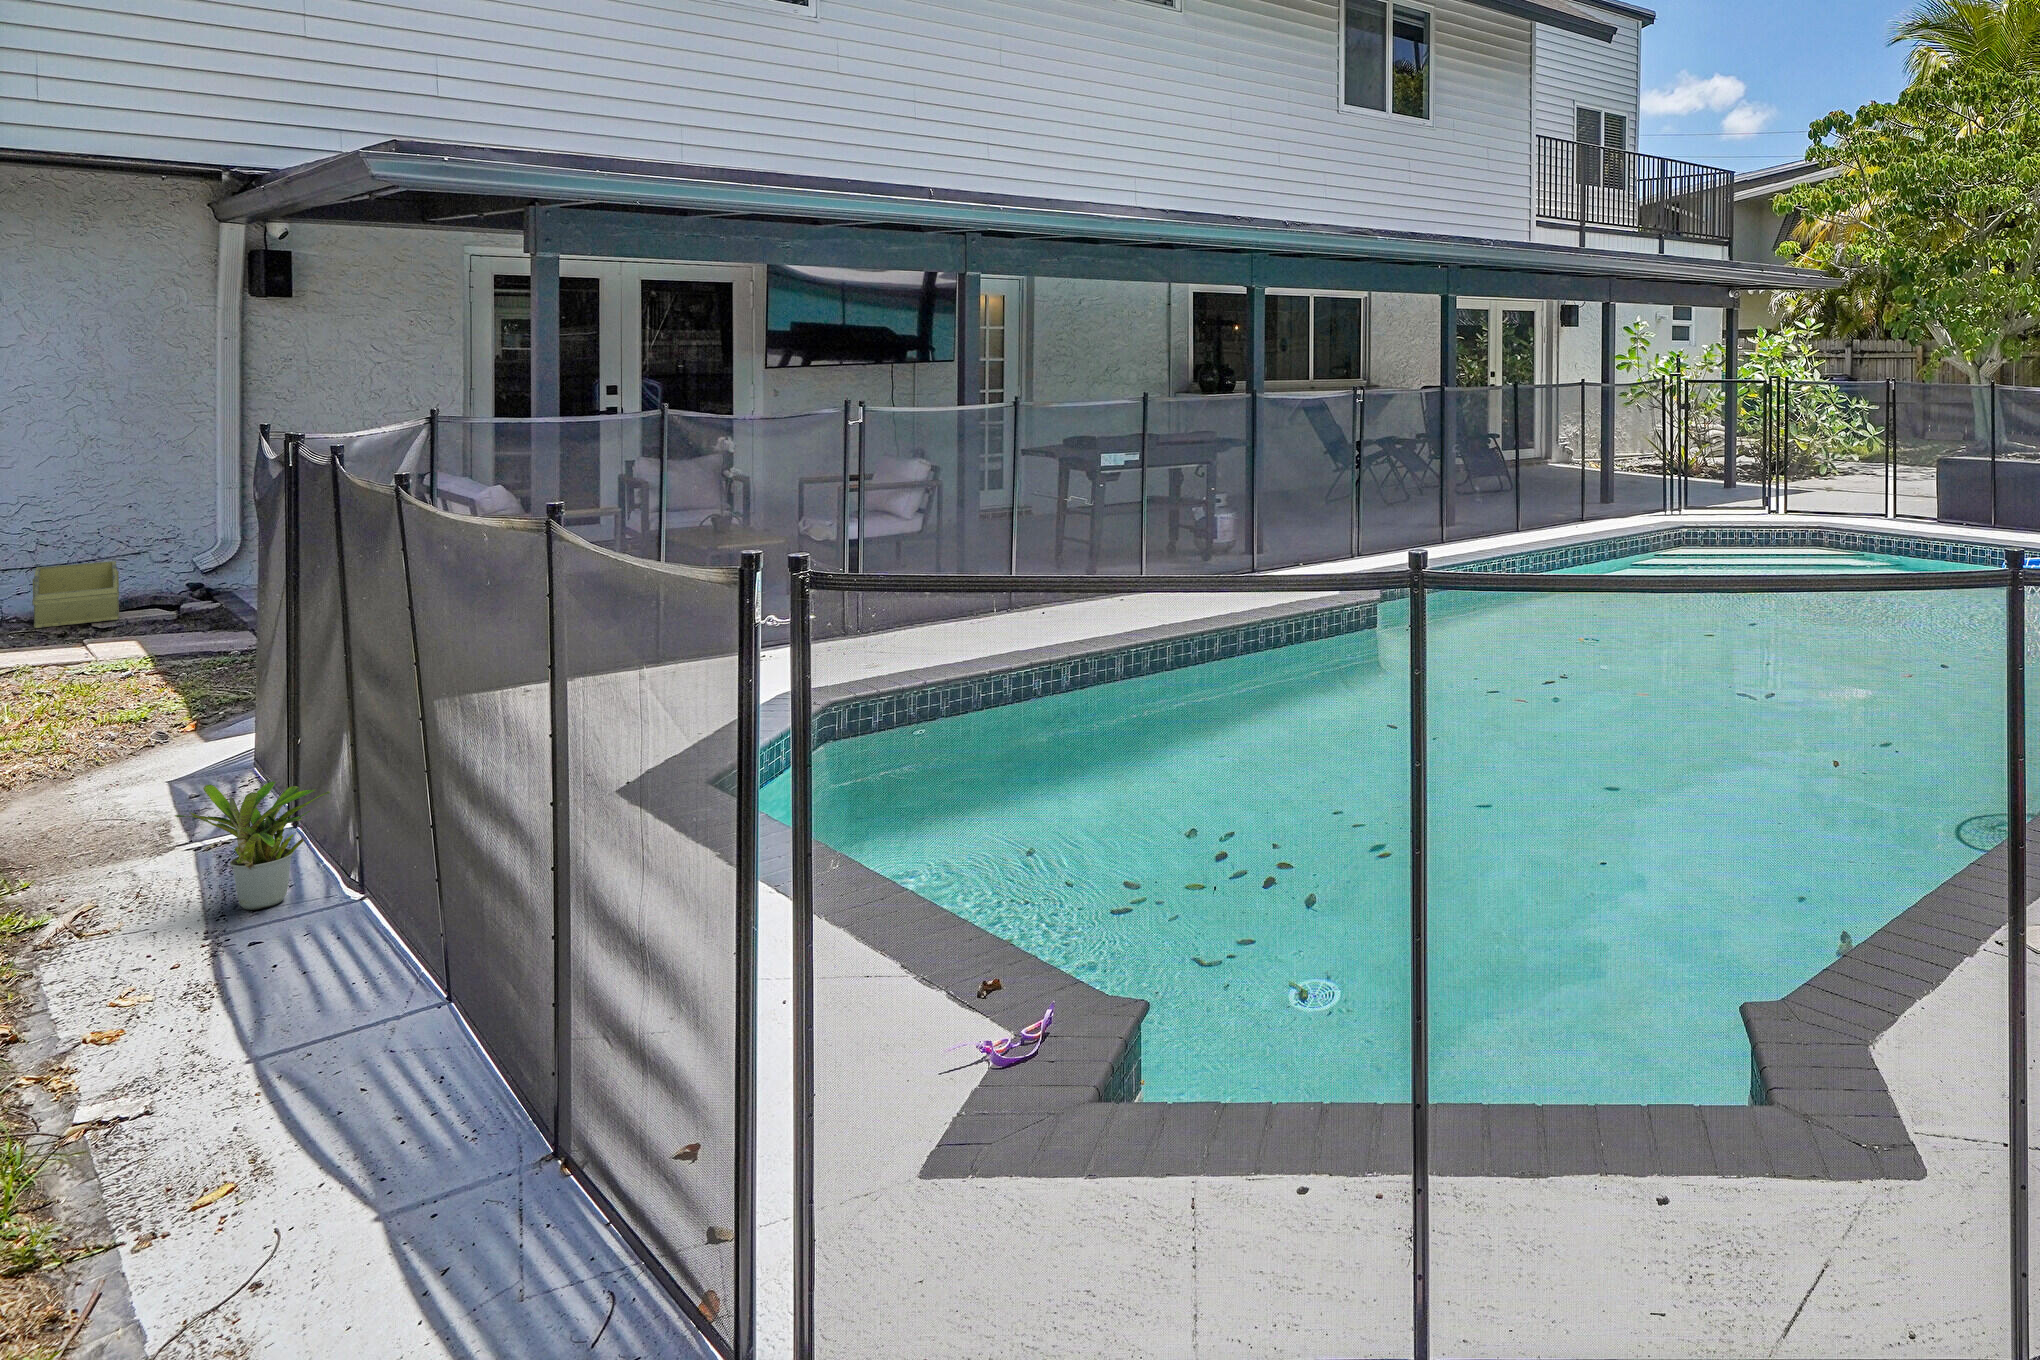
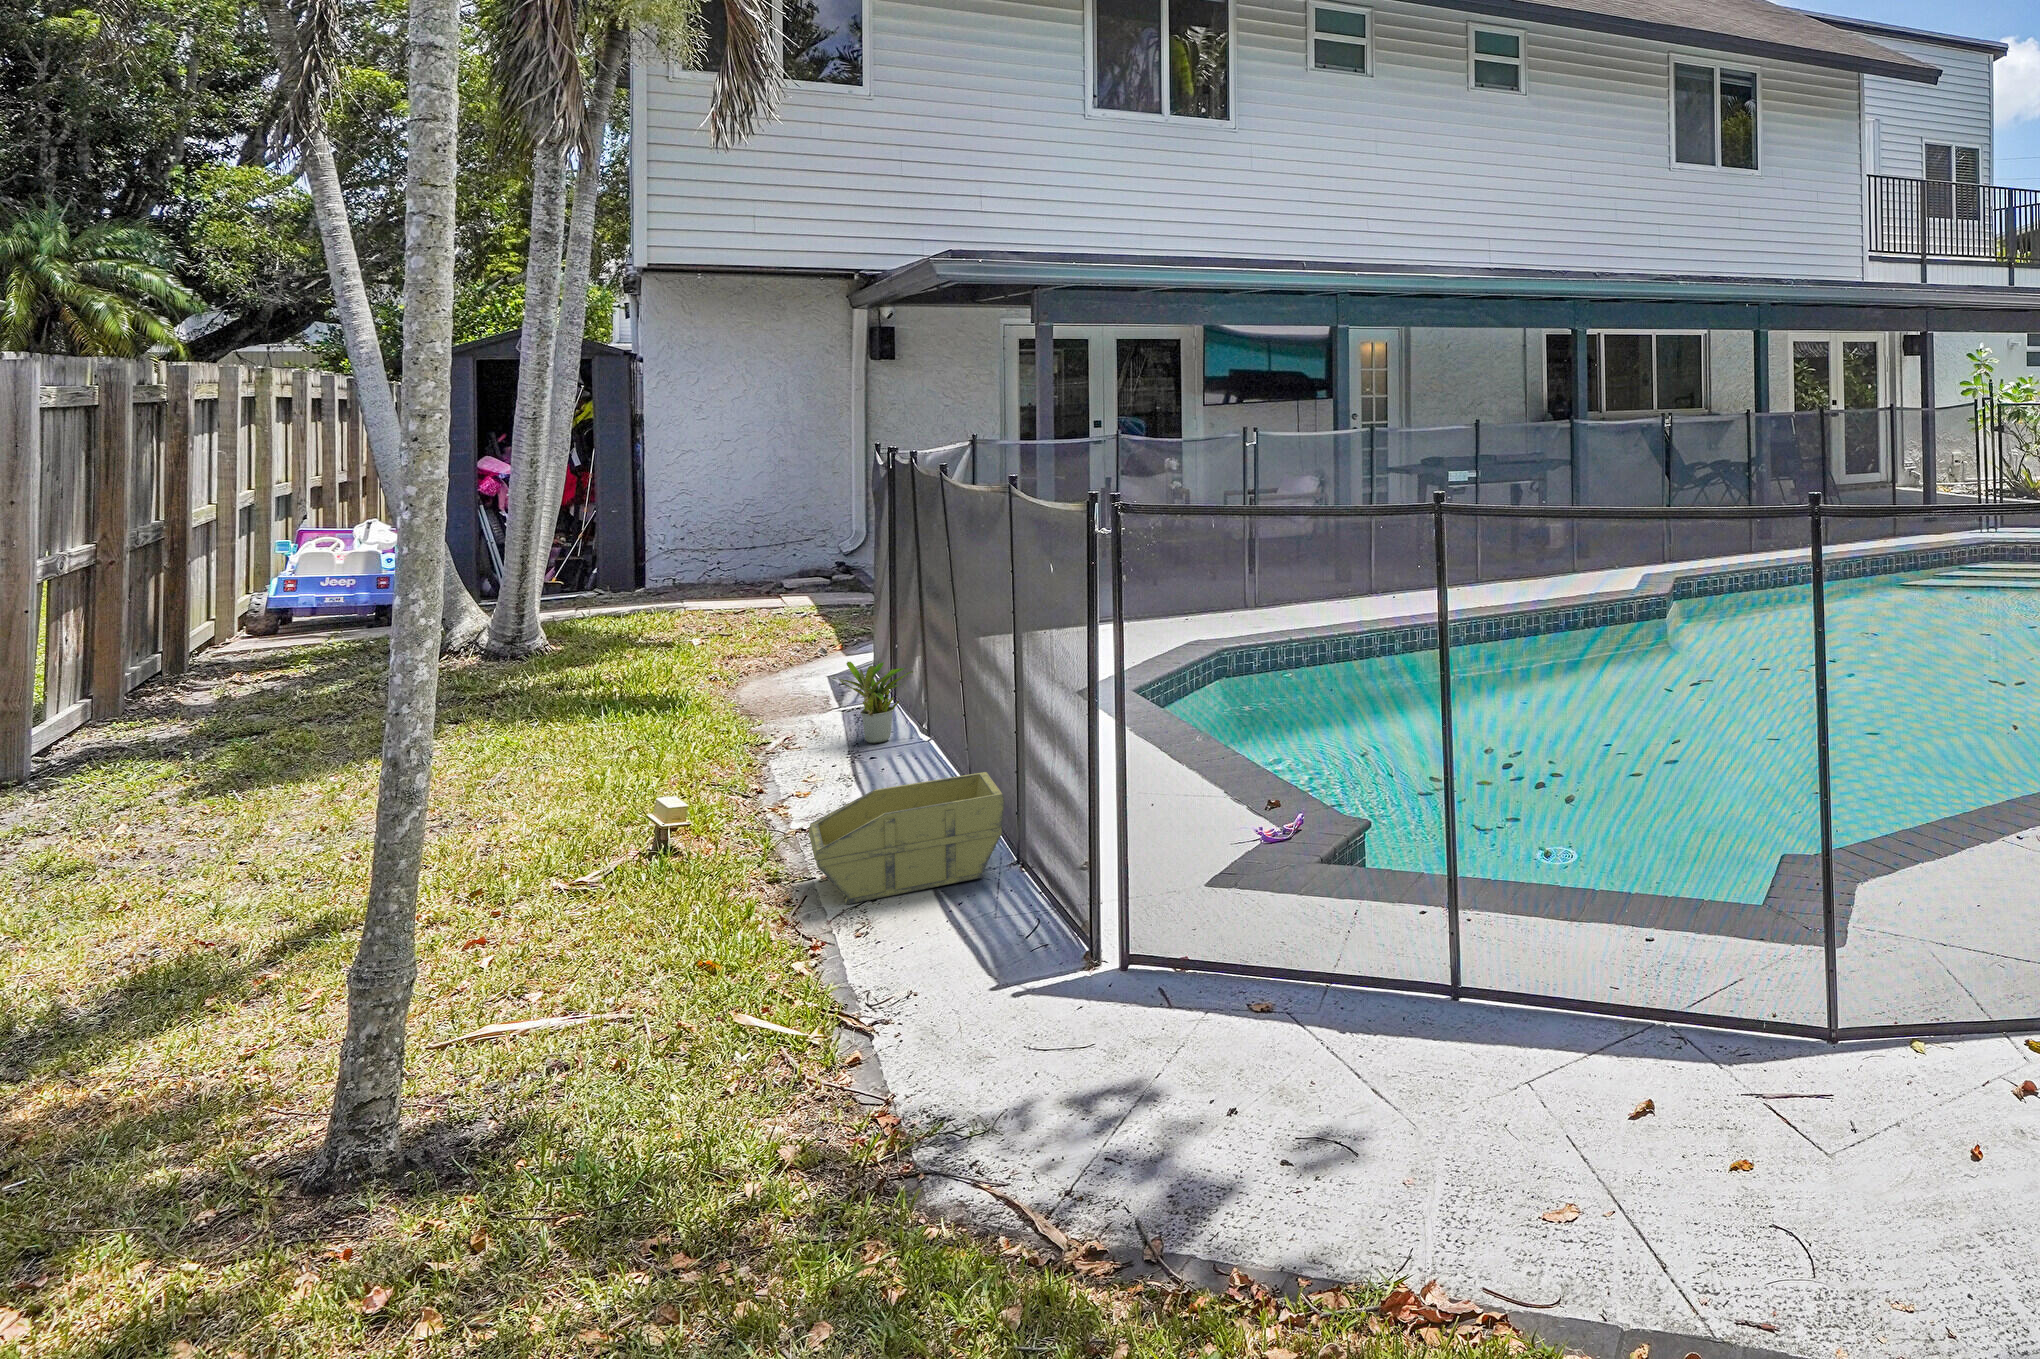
storage bin: present [32,561,119,628] -> present [809,772,1005,904]

